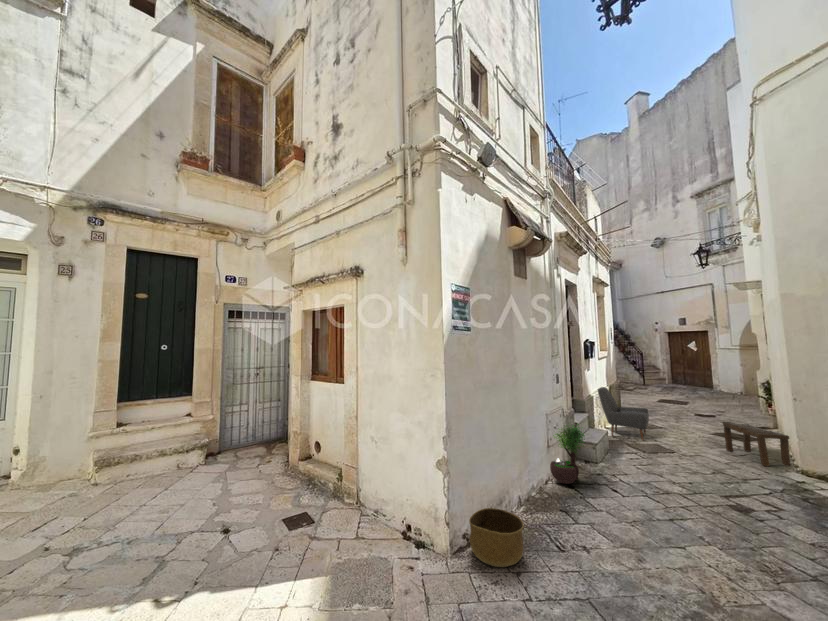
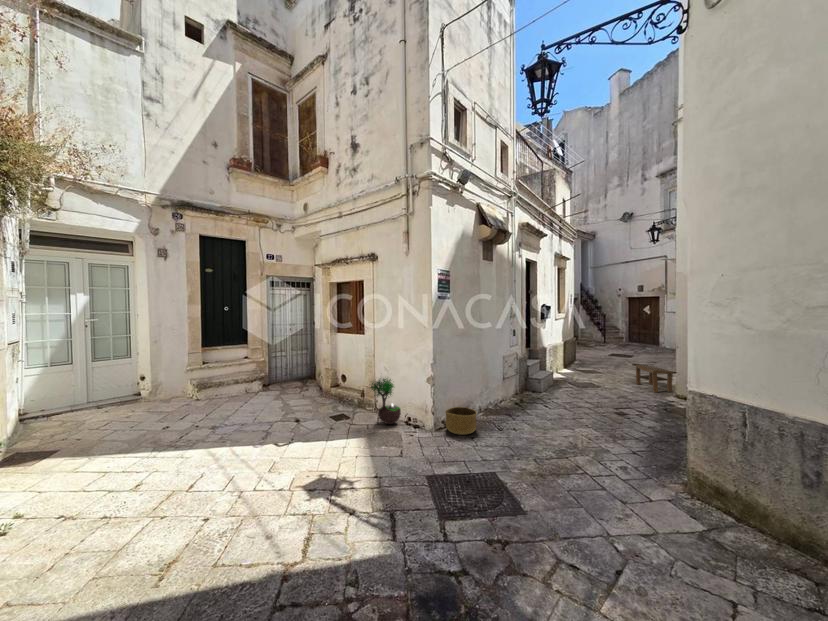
chair: present [597,387,649,440] -> none [551,340,588,379]
potted tree: present [550,426,585,484] -> present [371,378,401,424]

